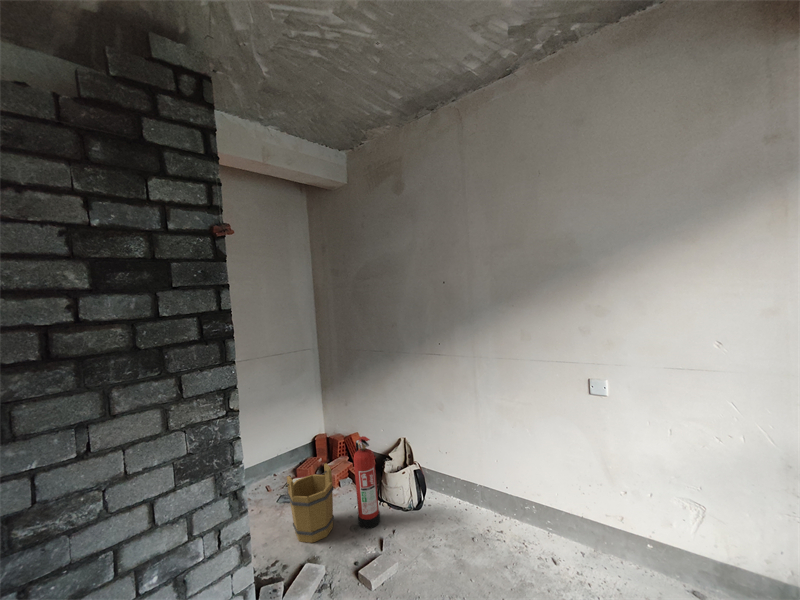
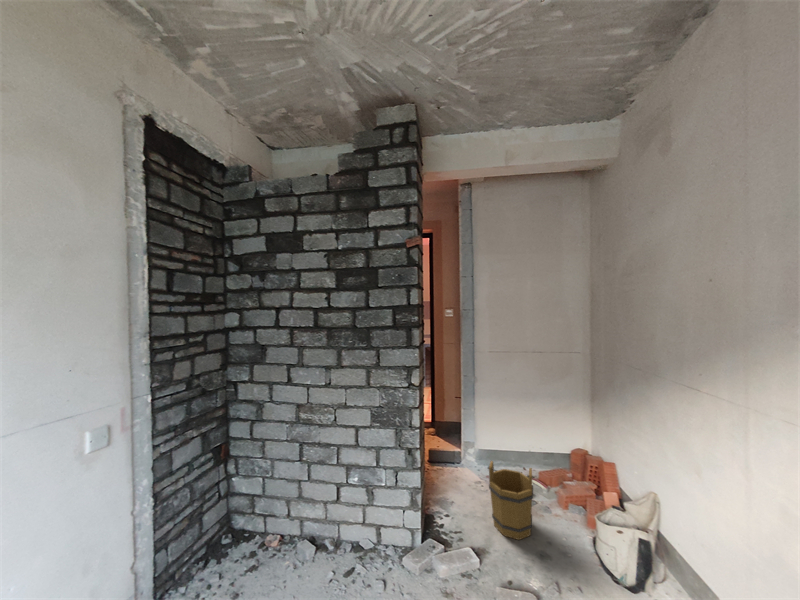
fire extinguisher: present [354,436,380,529] -> none [556,459,587,571]

